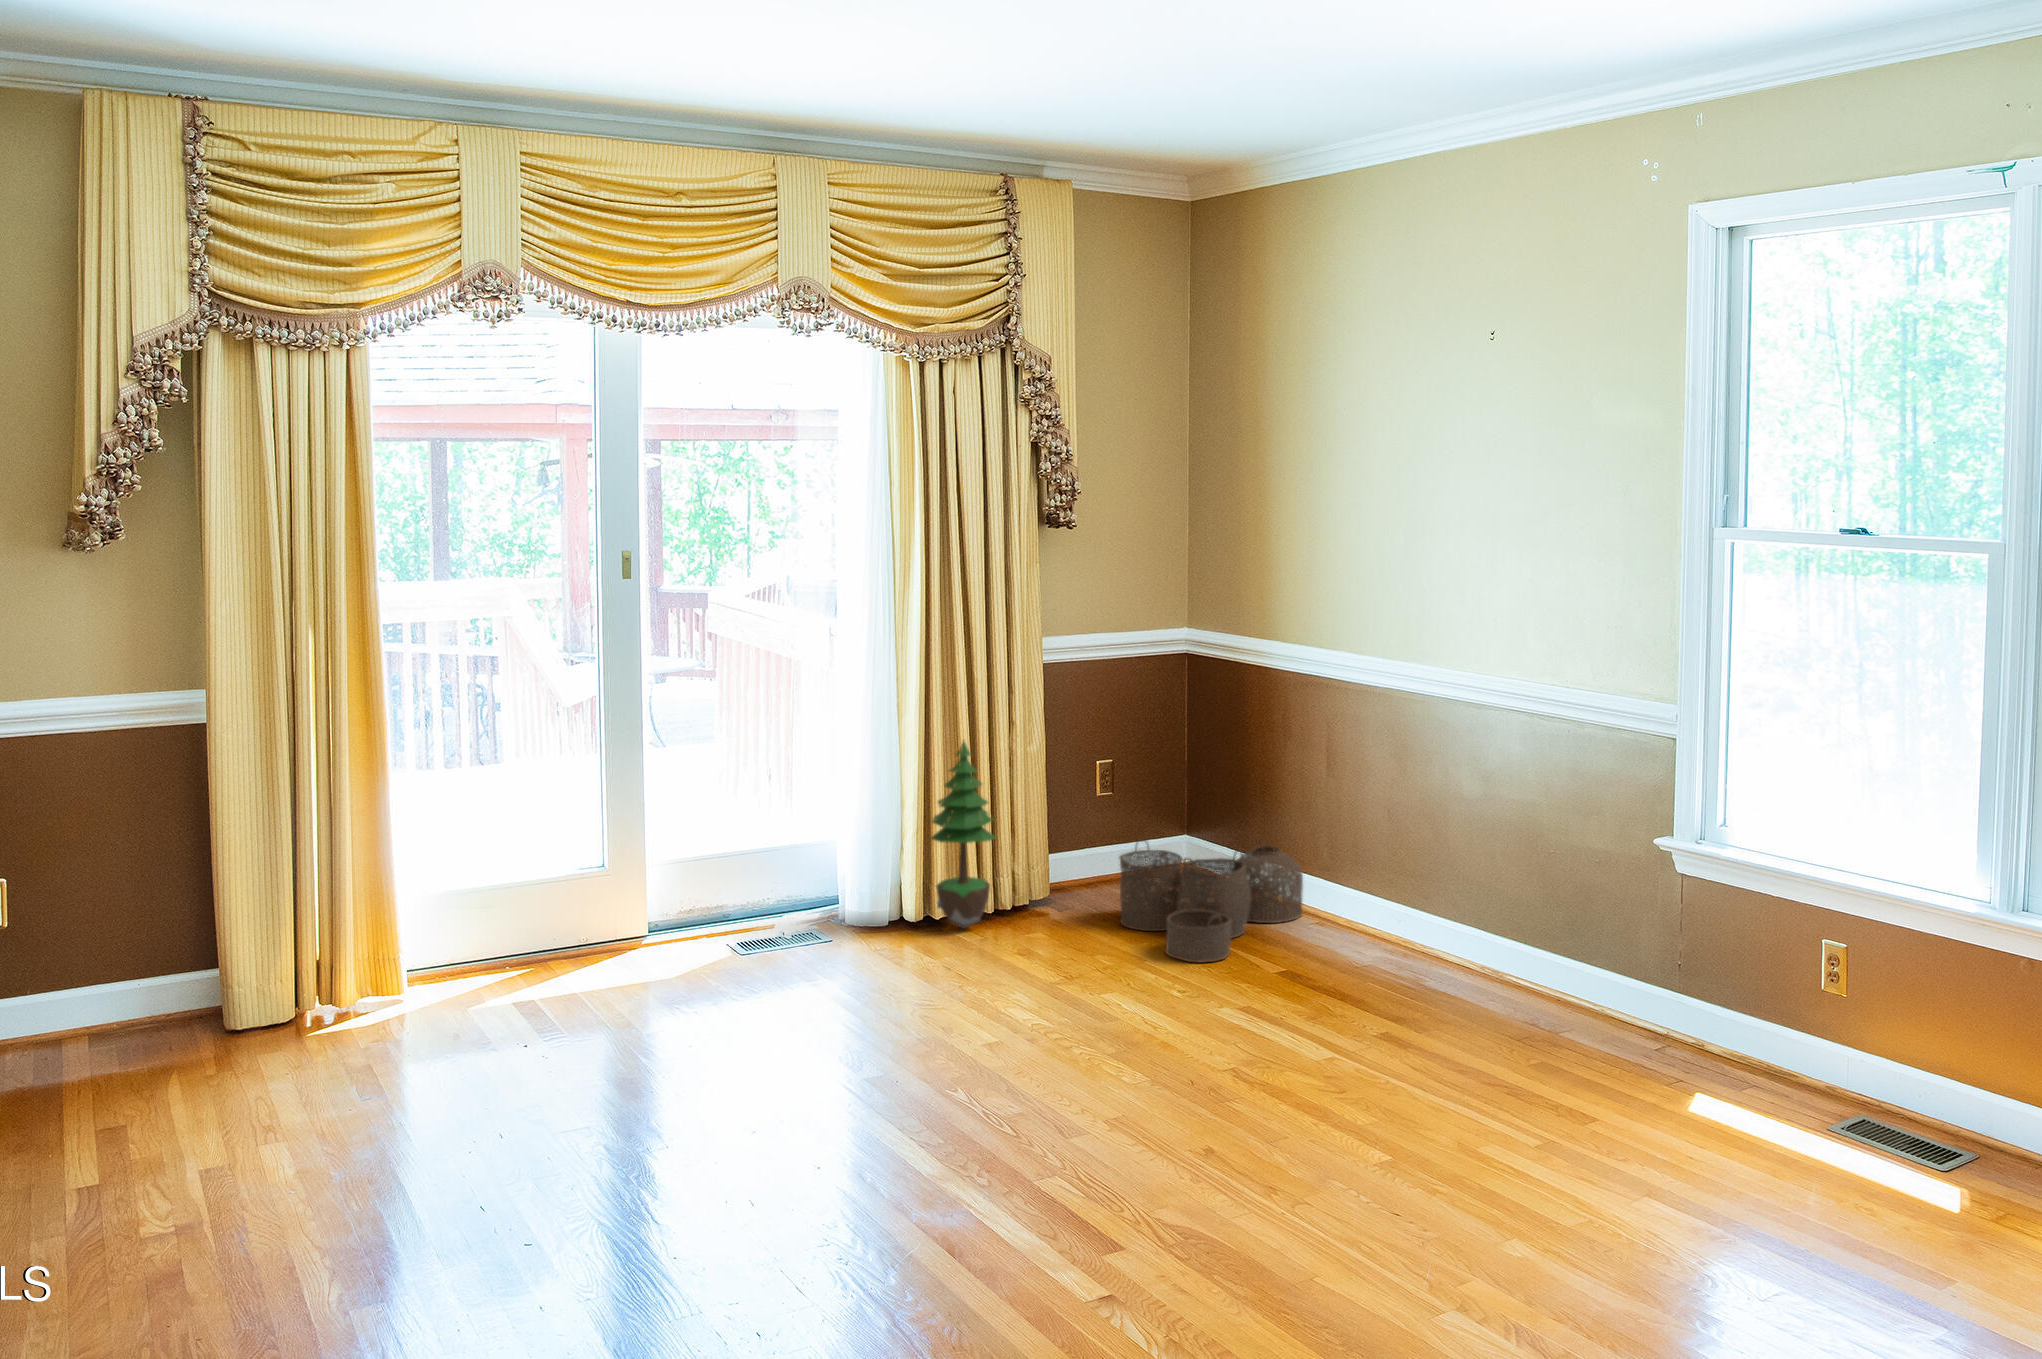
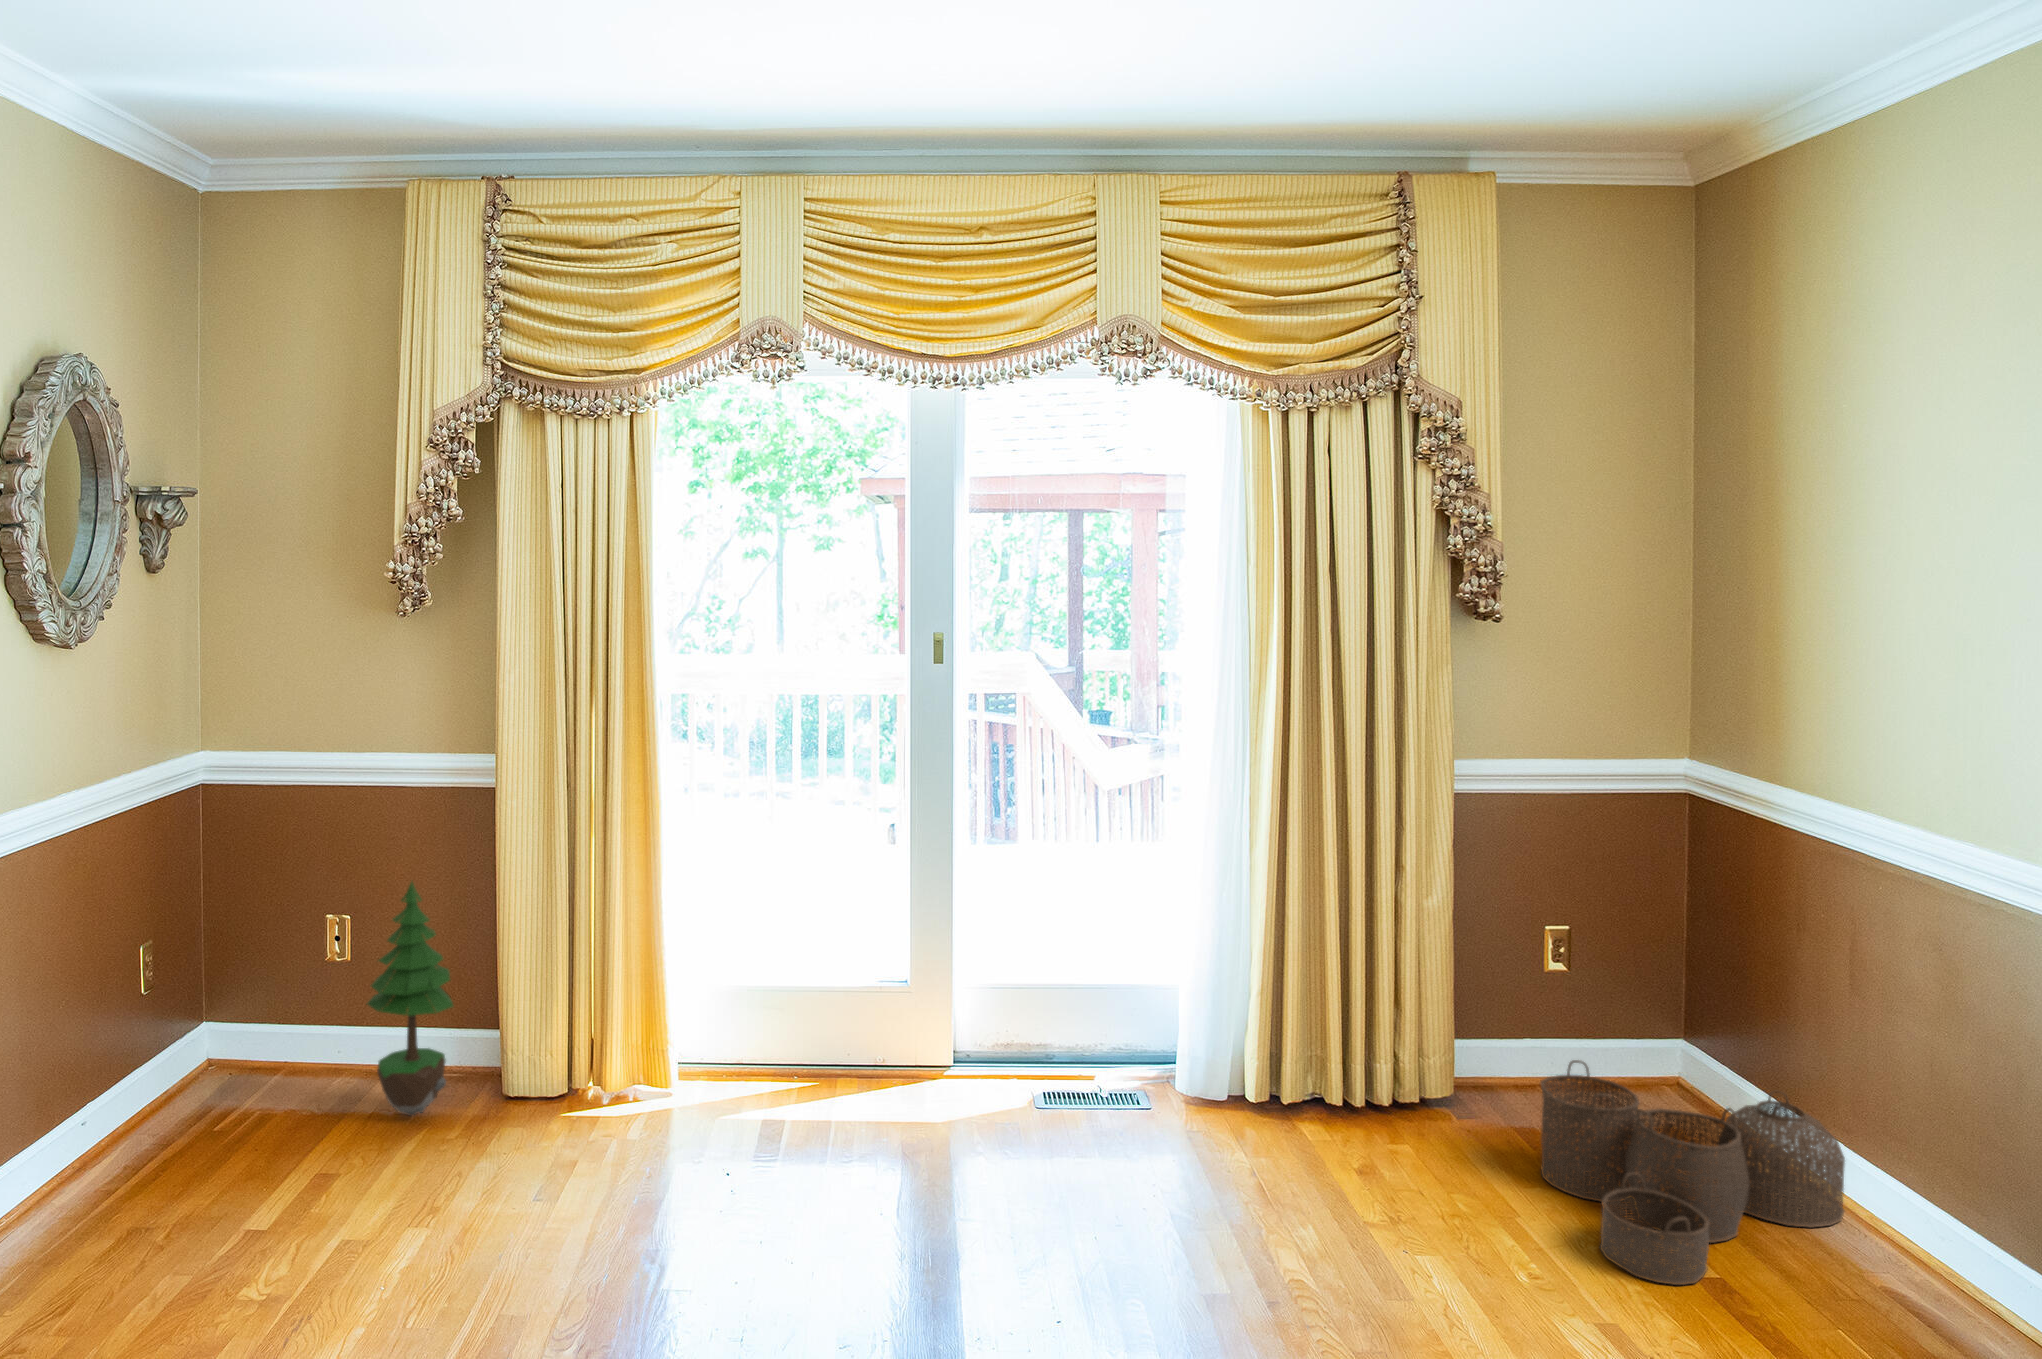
potted tree: present [931,739,996,929] -> present [366,882,453,1116]

